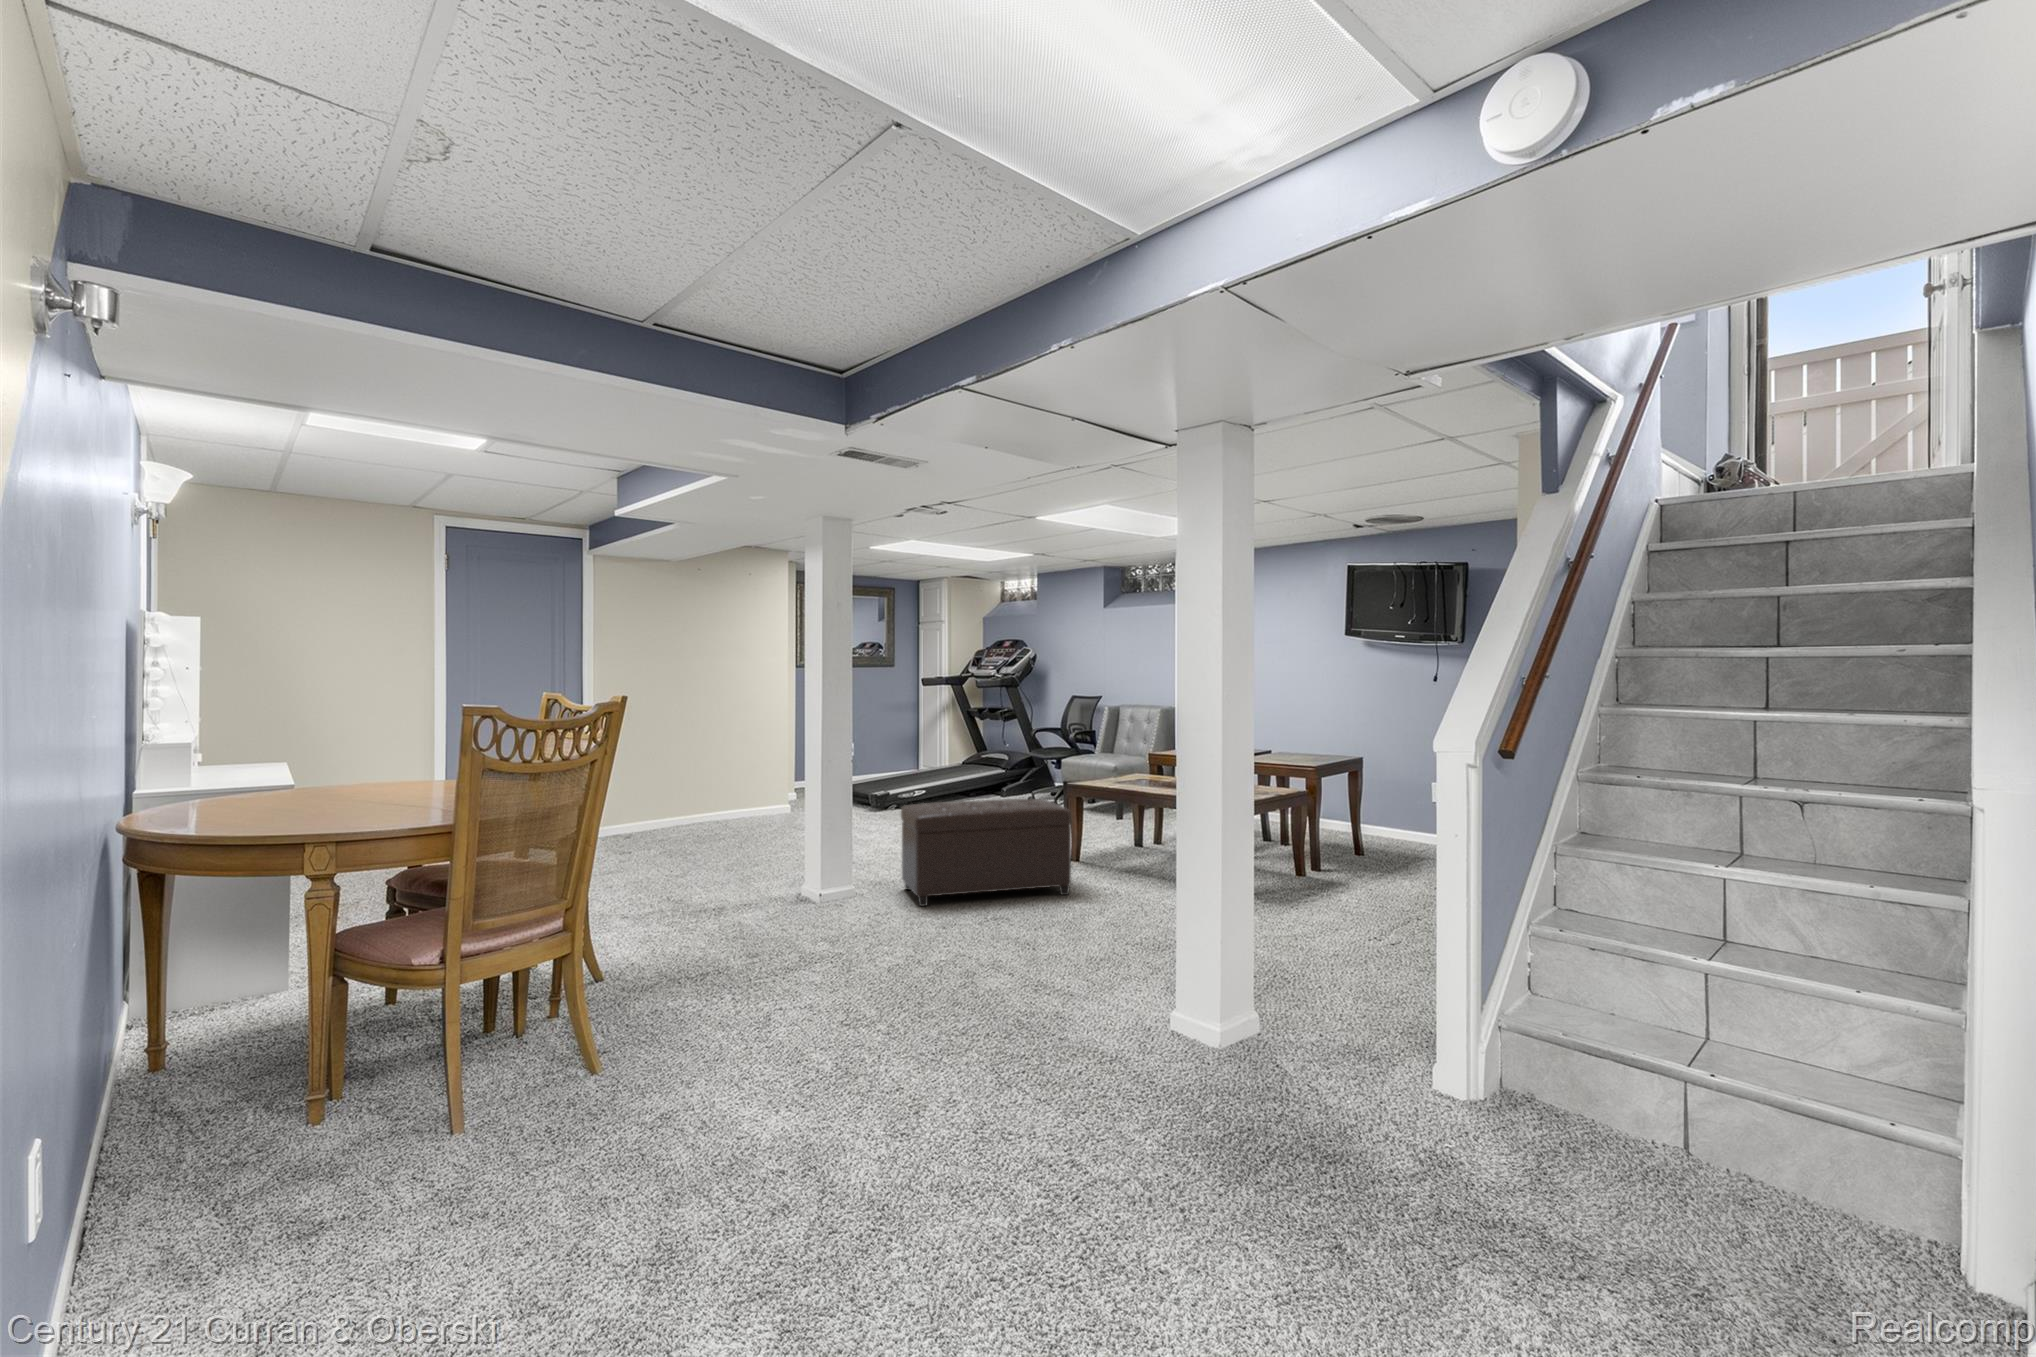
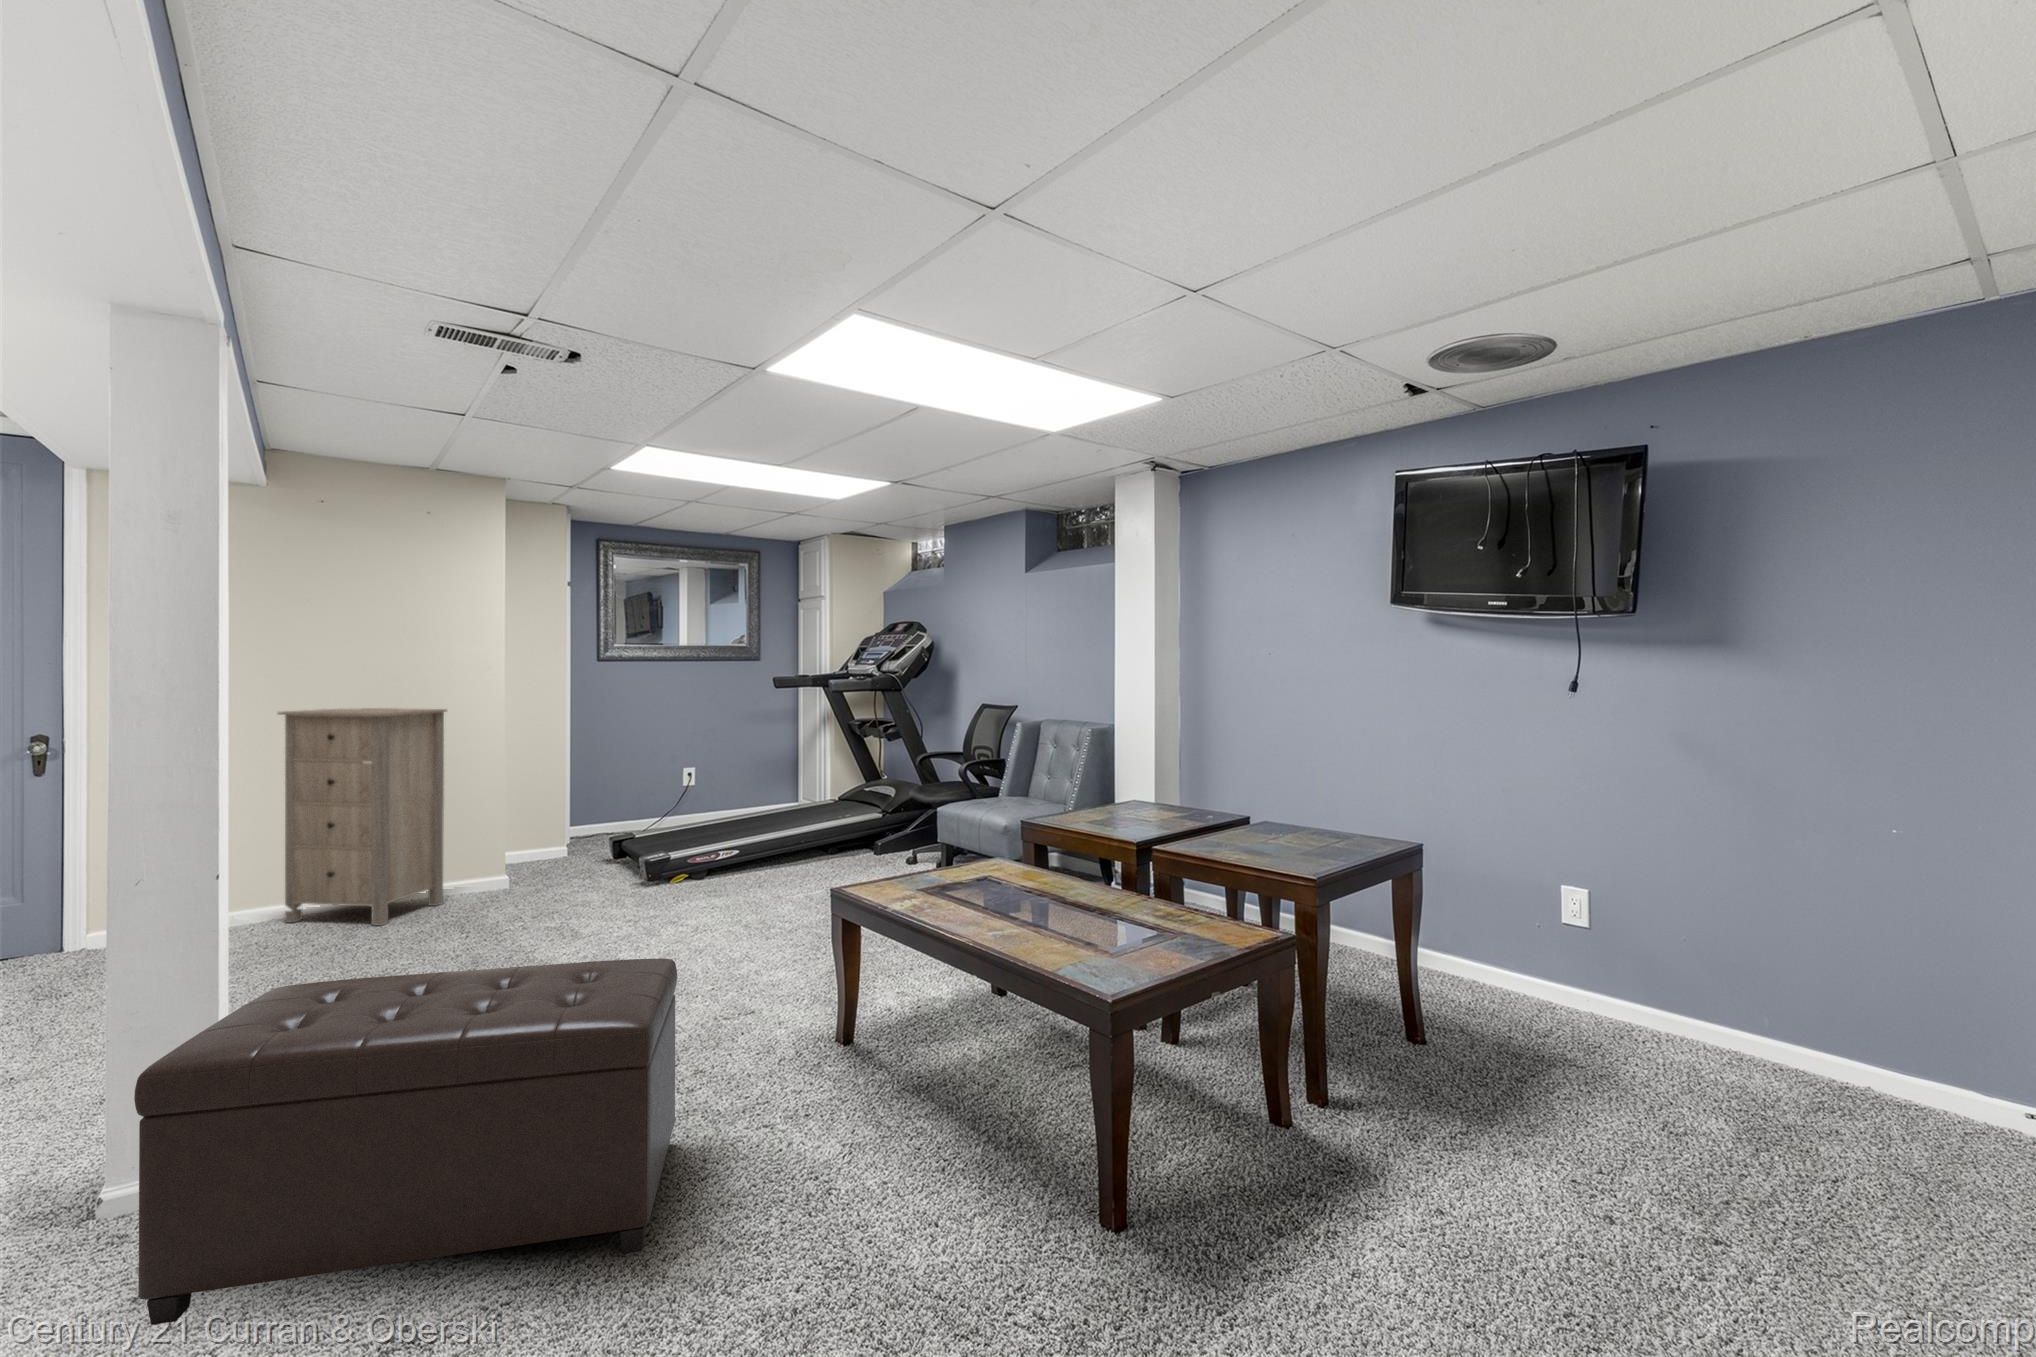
storage cabinet: none [691,700,774,829] -> present [278,708,447,926]

